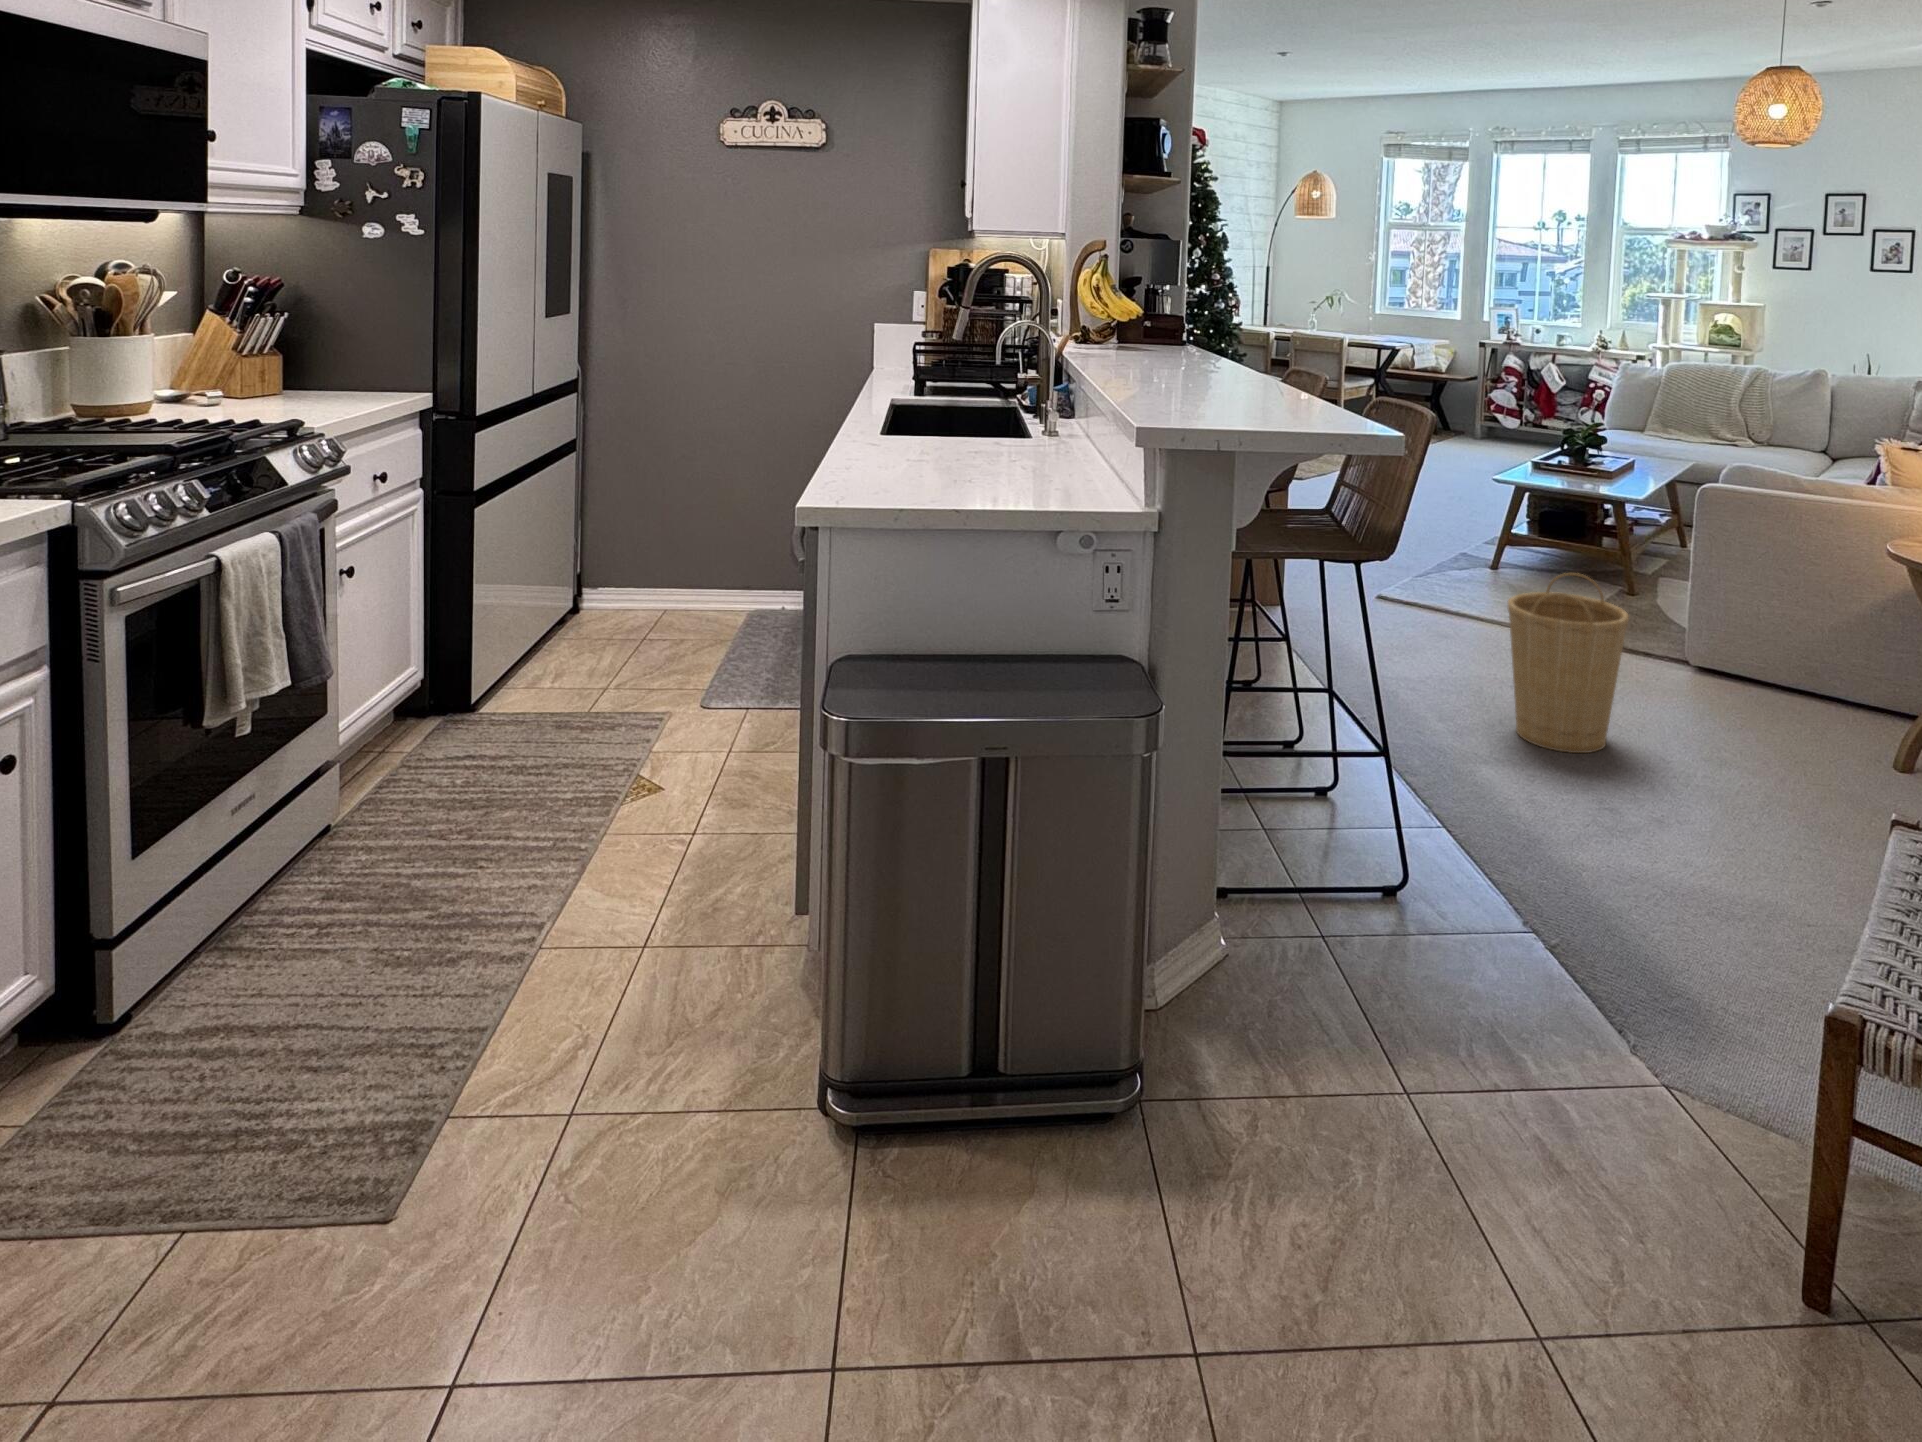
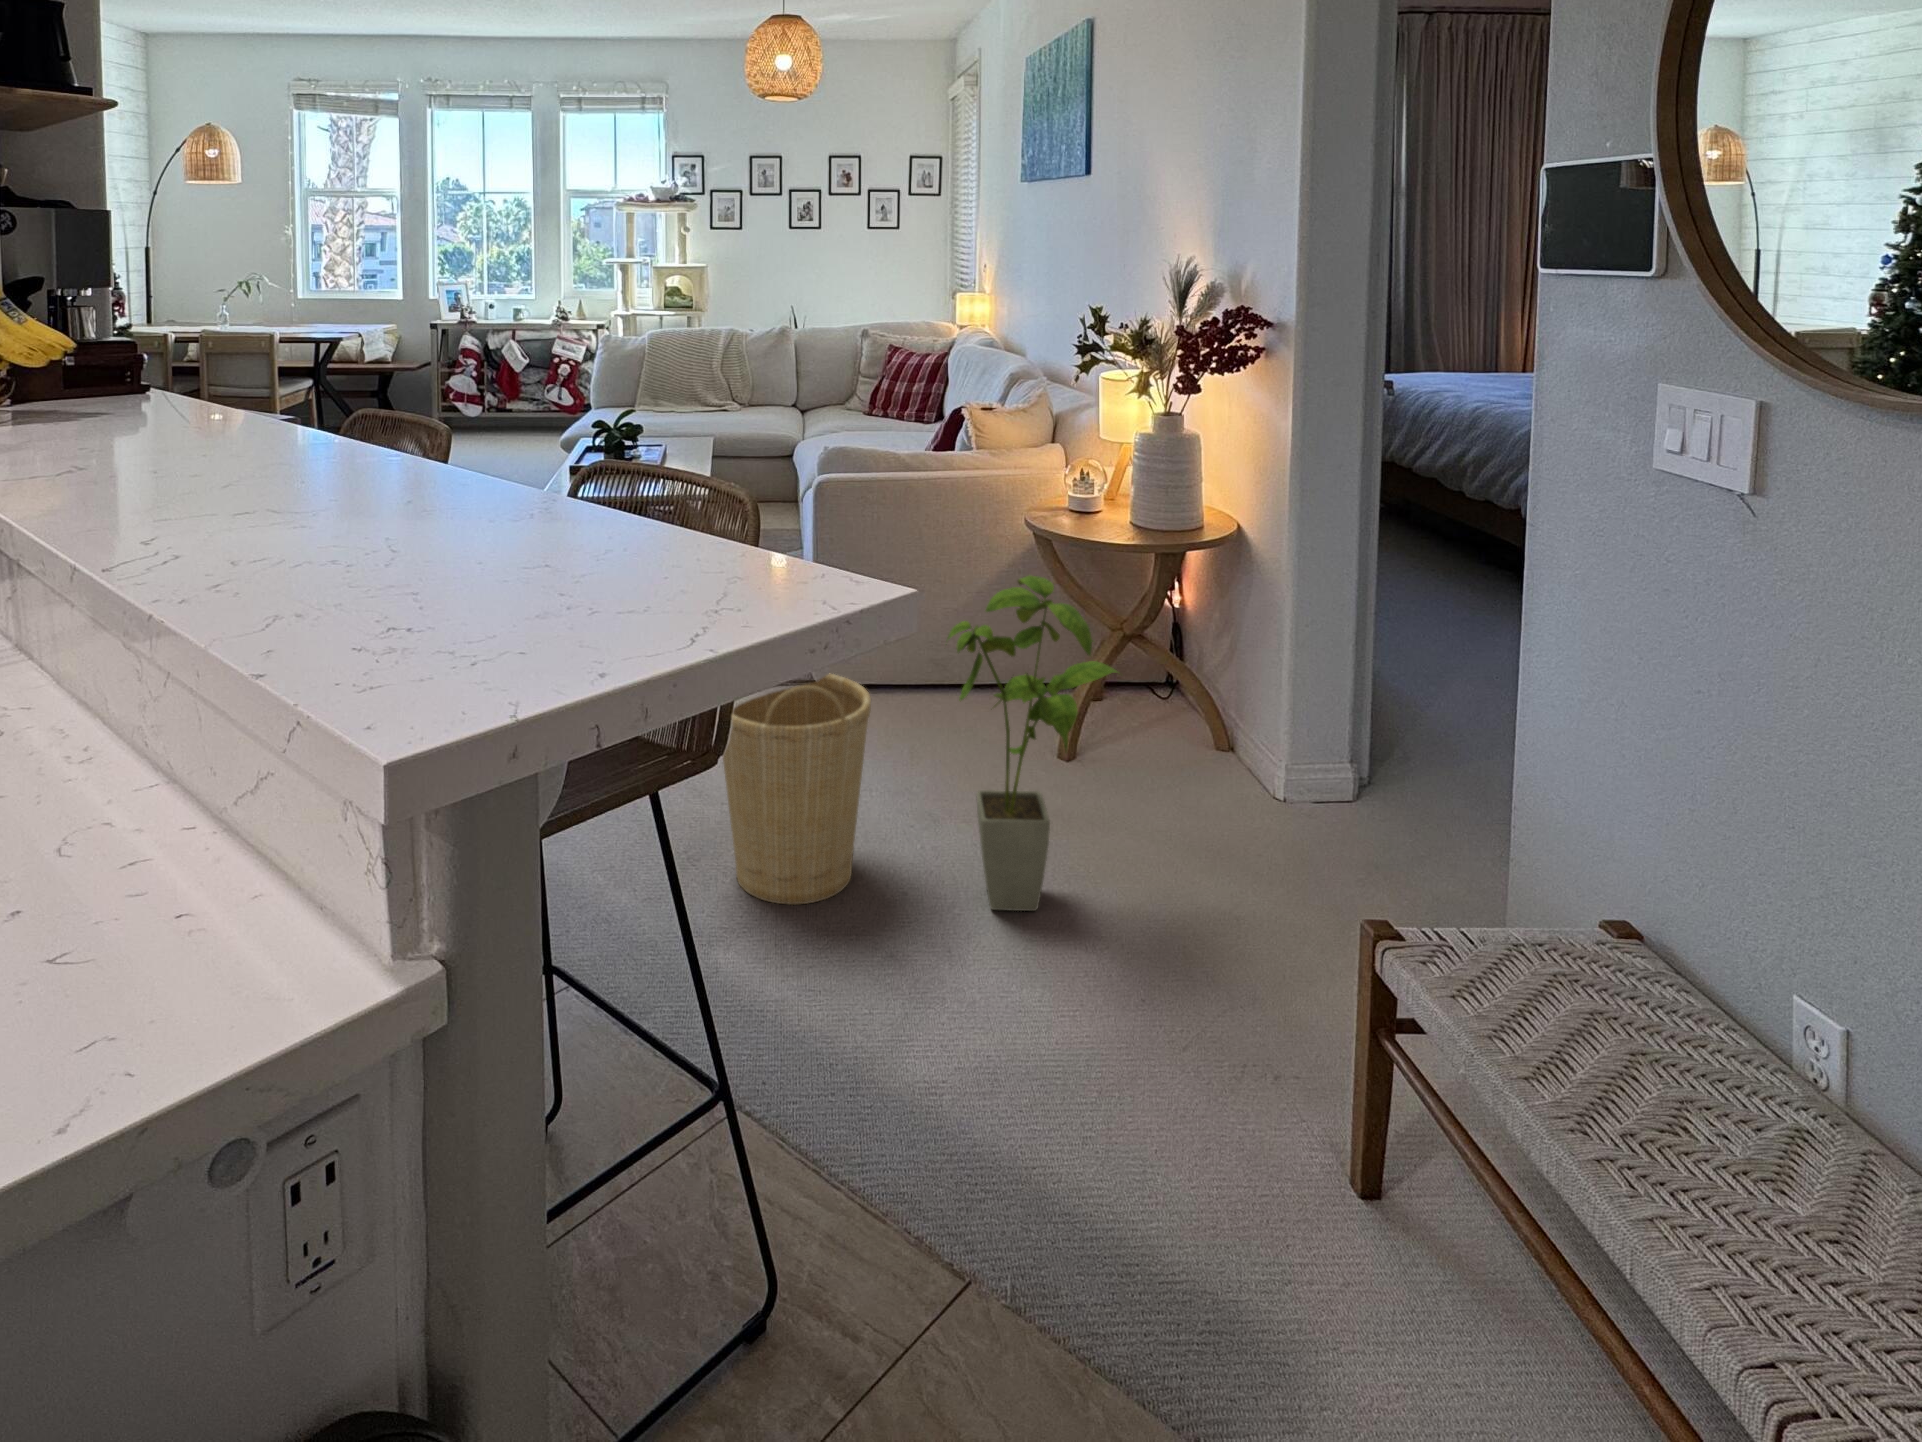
house plant: none [1677,543,1837,802] -> present [947,576,1117,911]

